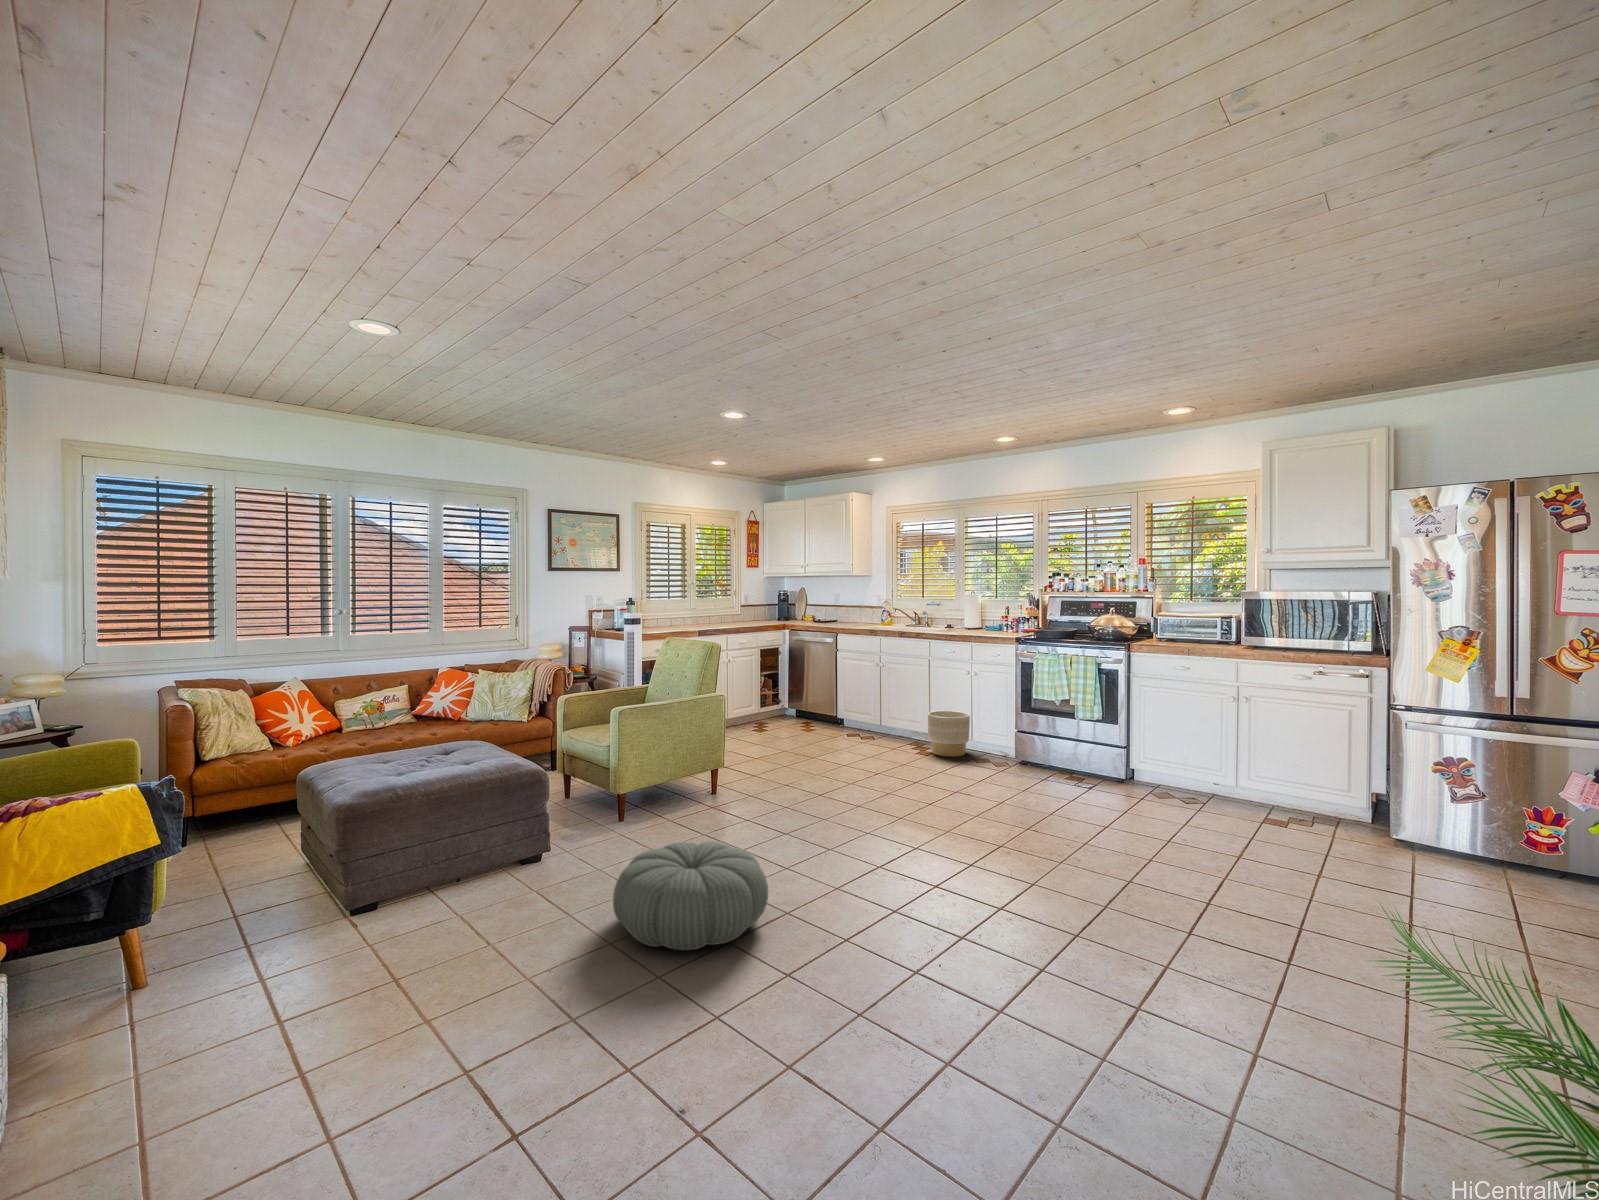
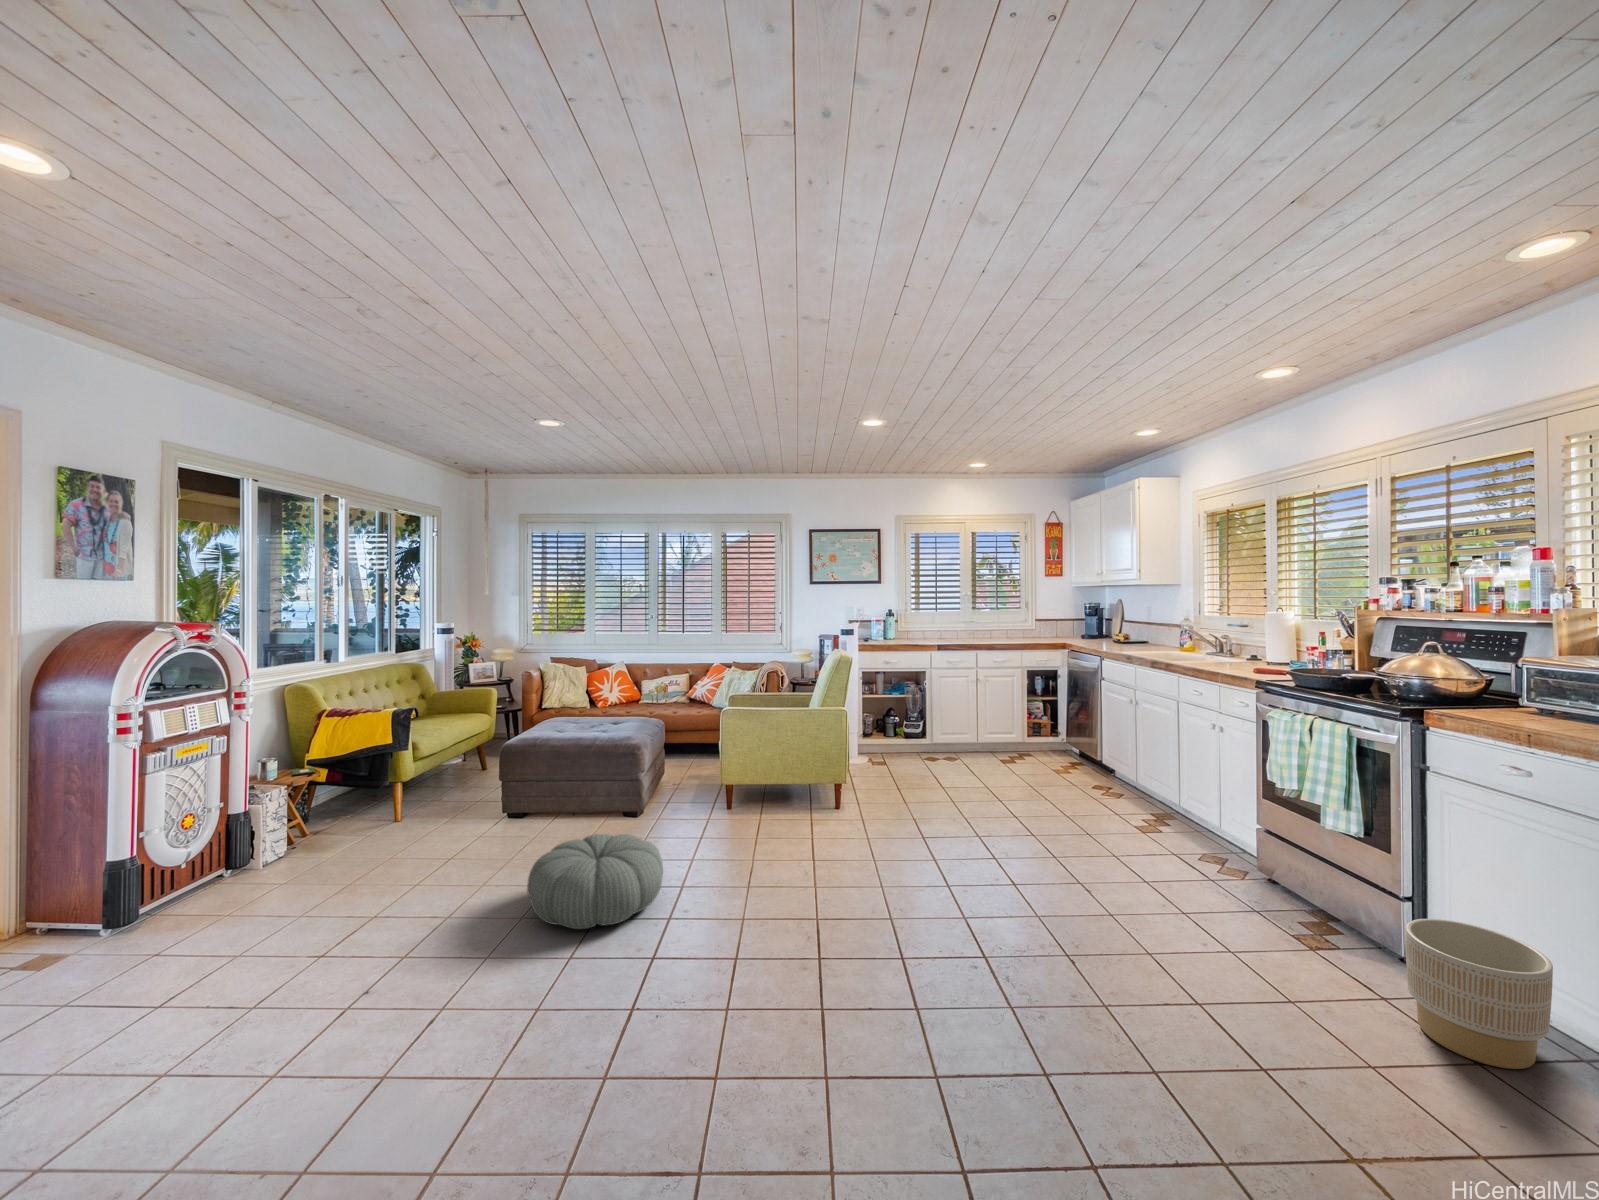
planter: present [928,711,970,757] -> present [1406,919,1553,1069]

